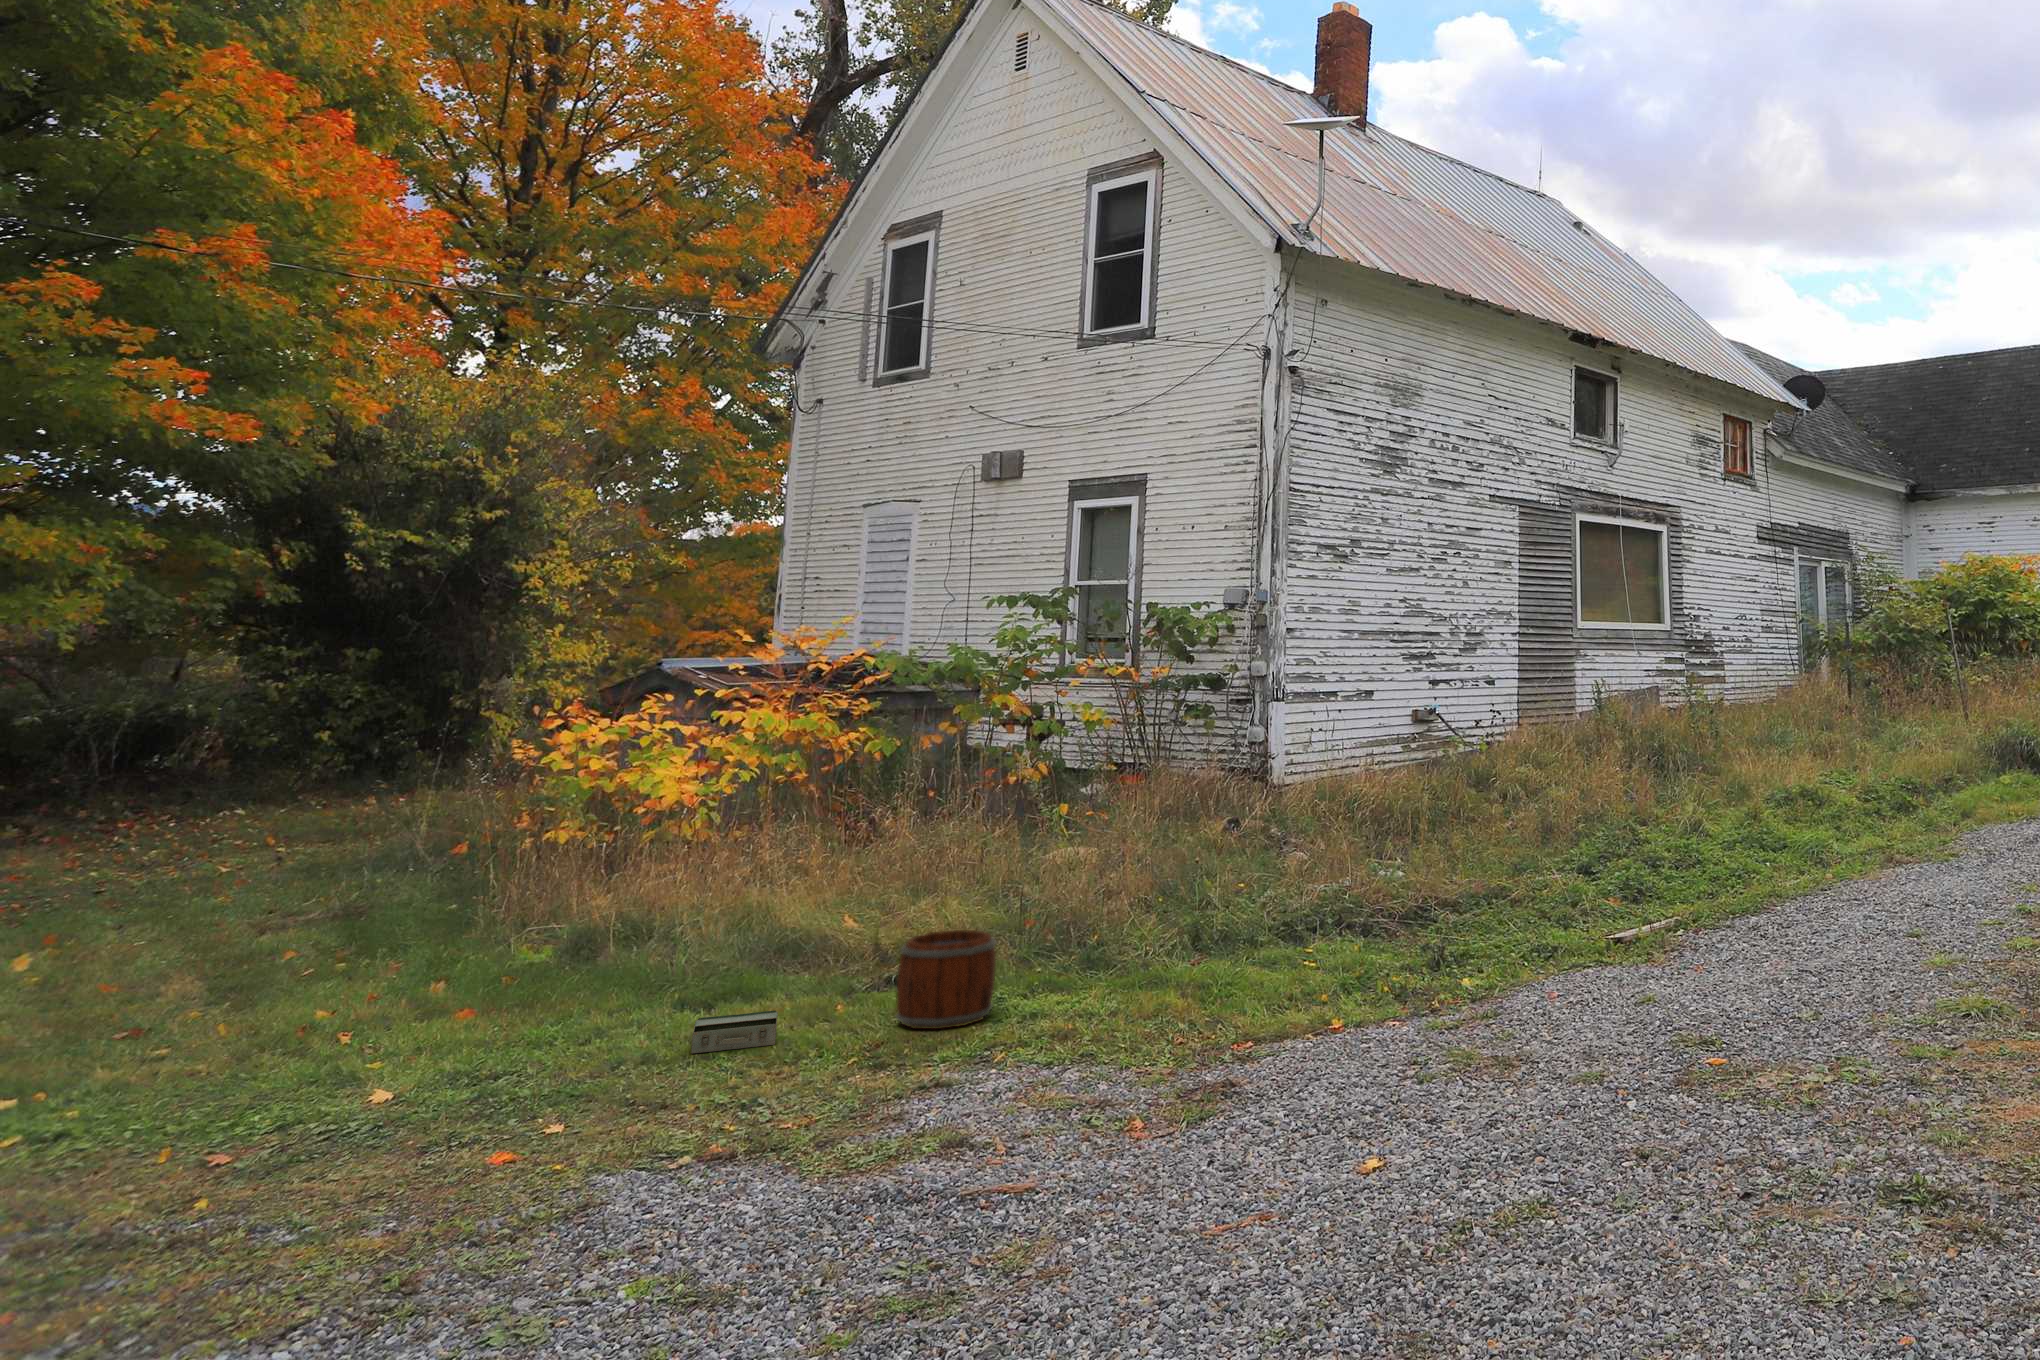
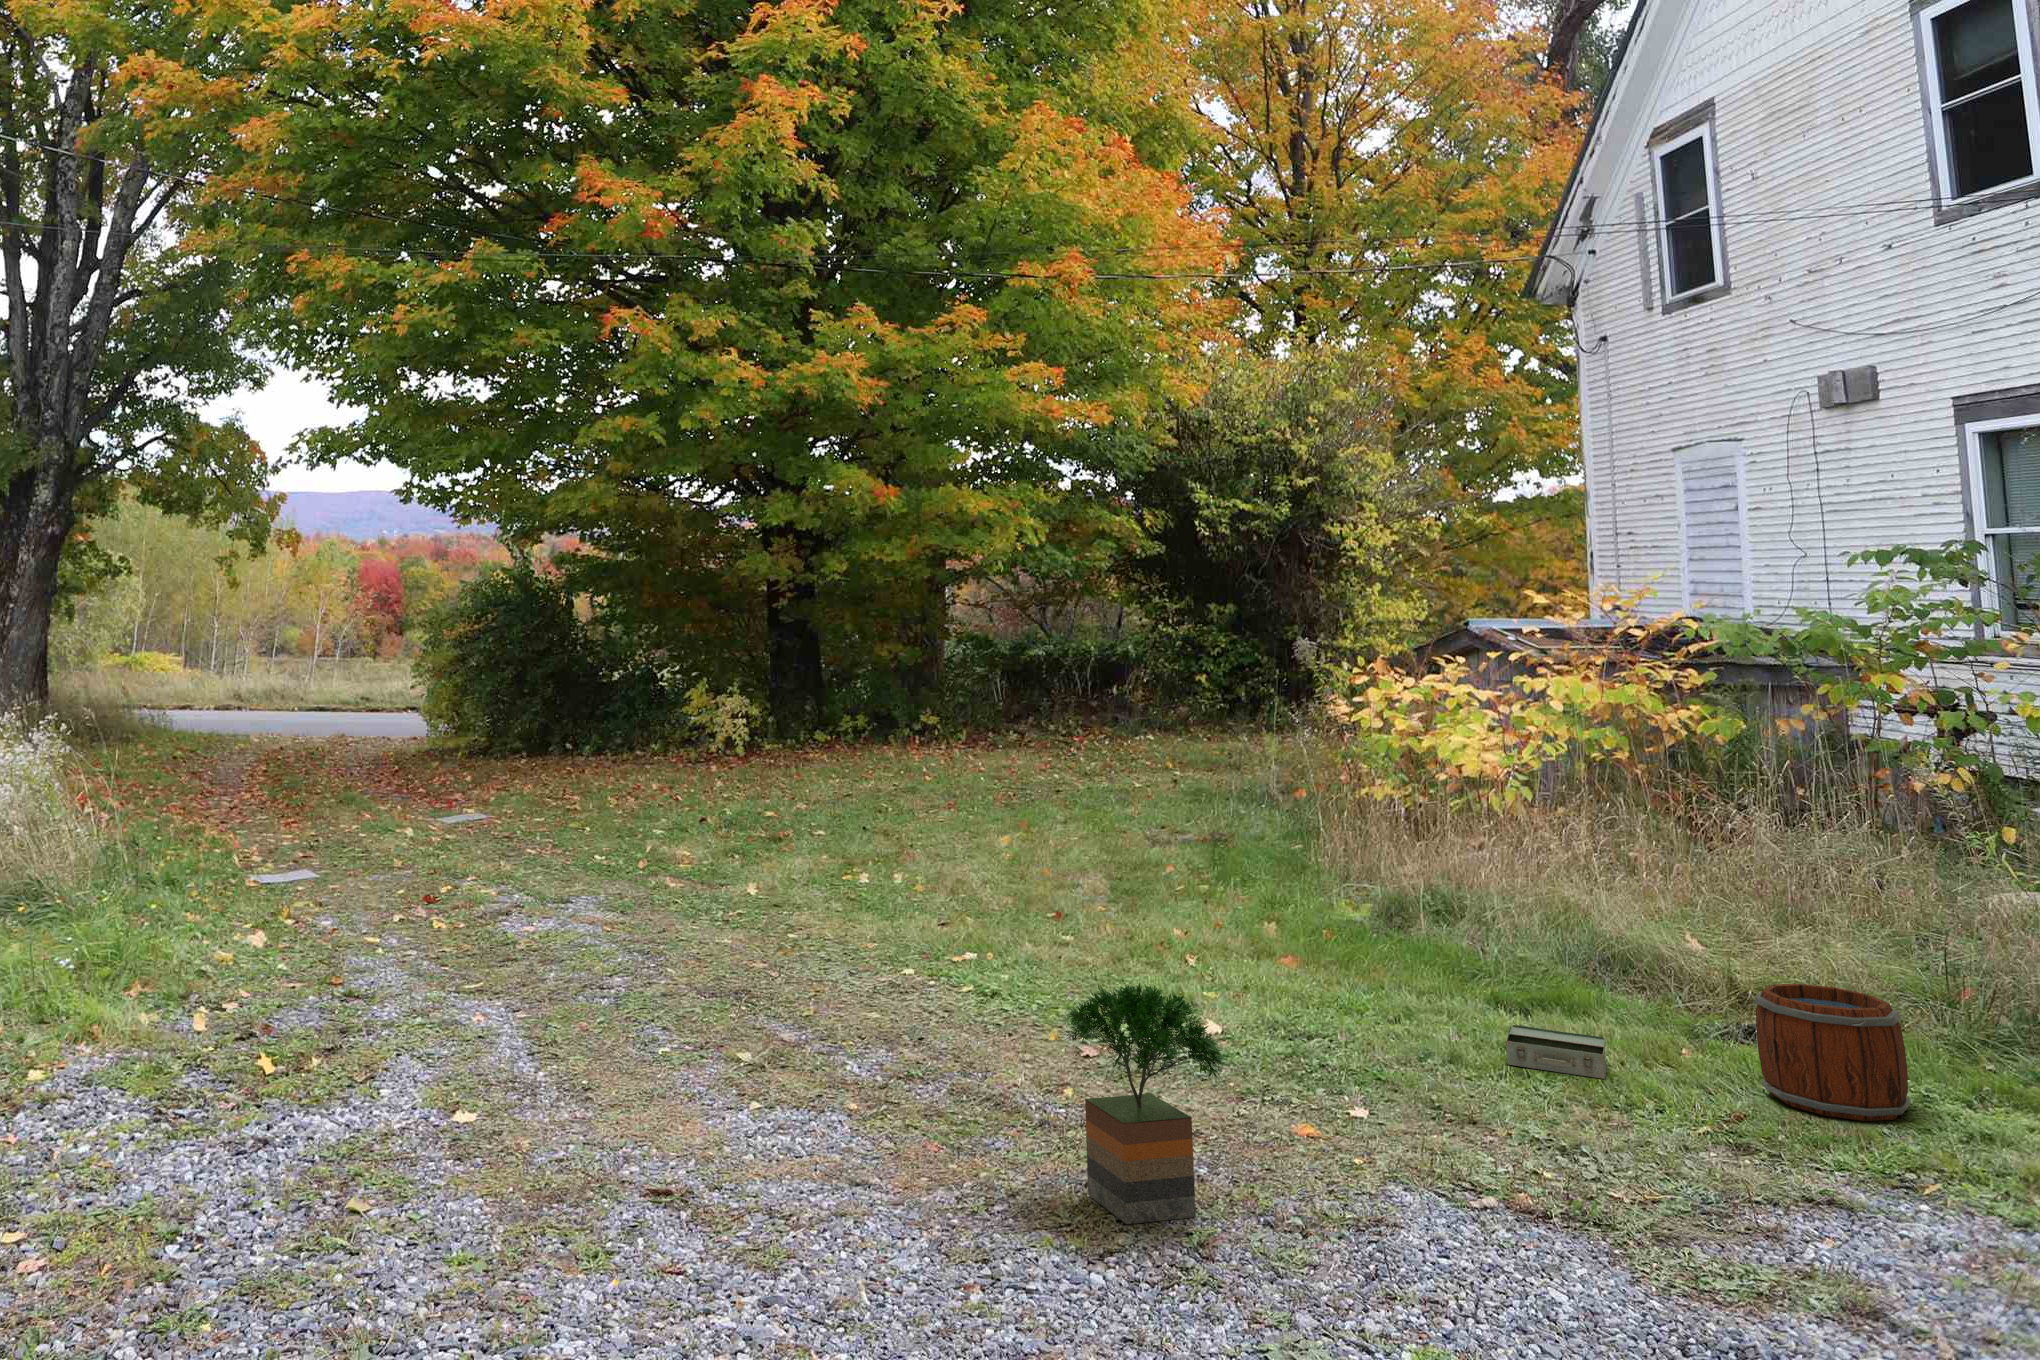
potted tree: none [252,1039,456,1296] -> present [1067,983,1224,1224]

